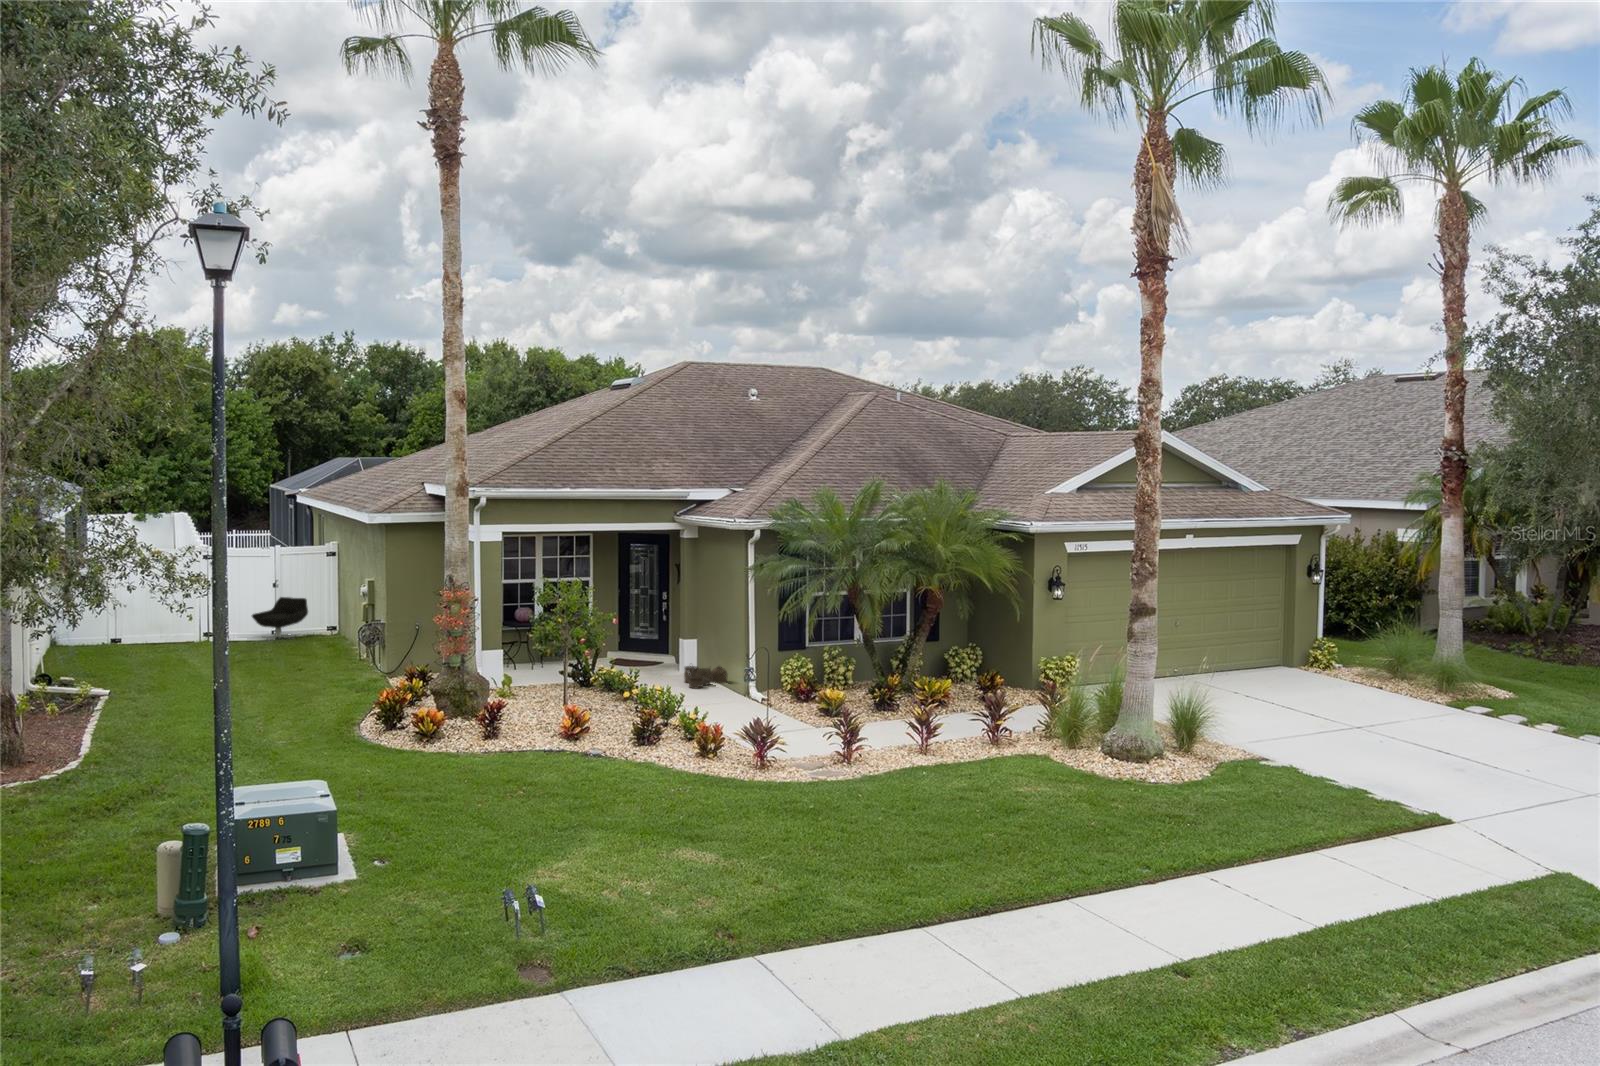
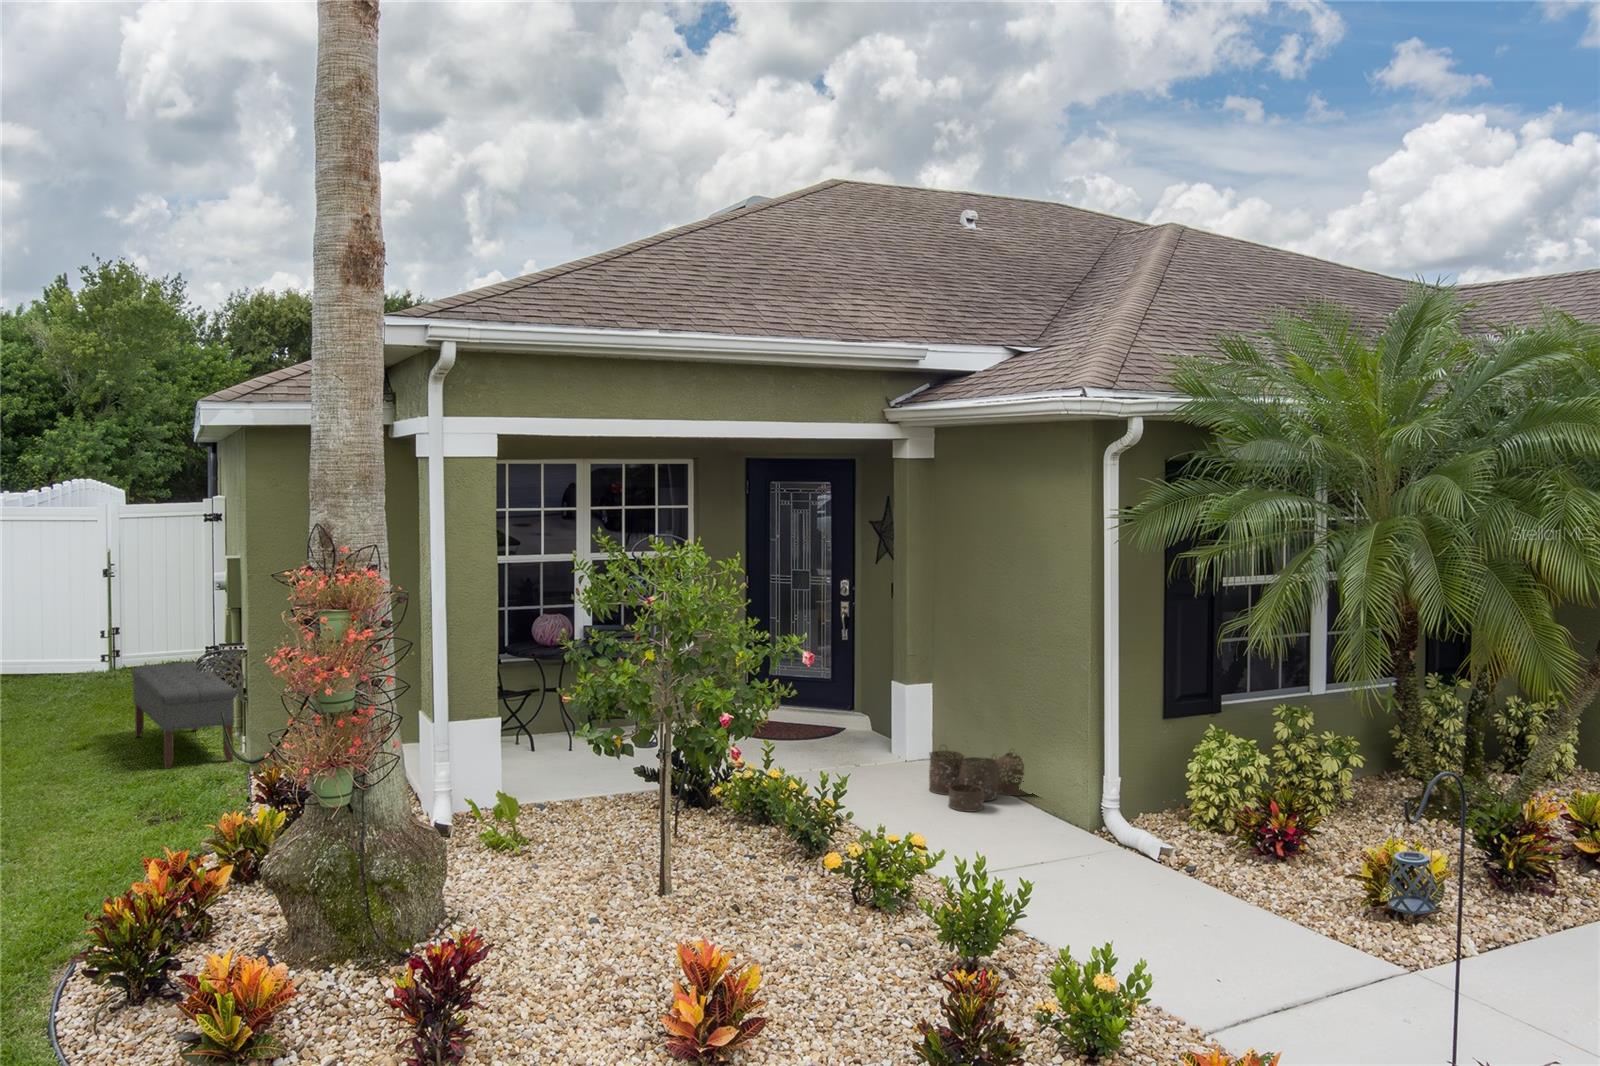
lounge chair: present [252,597,308,637] -> none [15,595,133,682]
bench: none [334,630,388,675] -> present [131,662,236,769]

